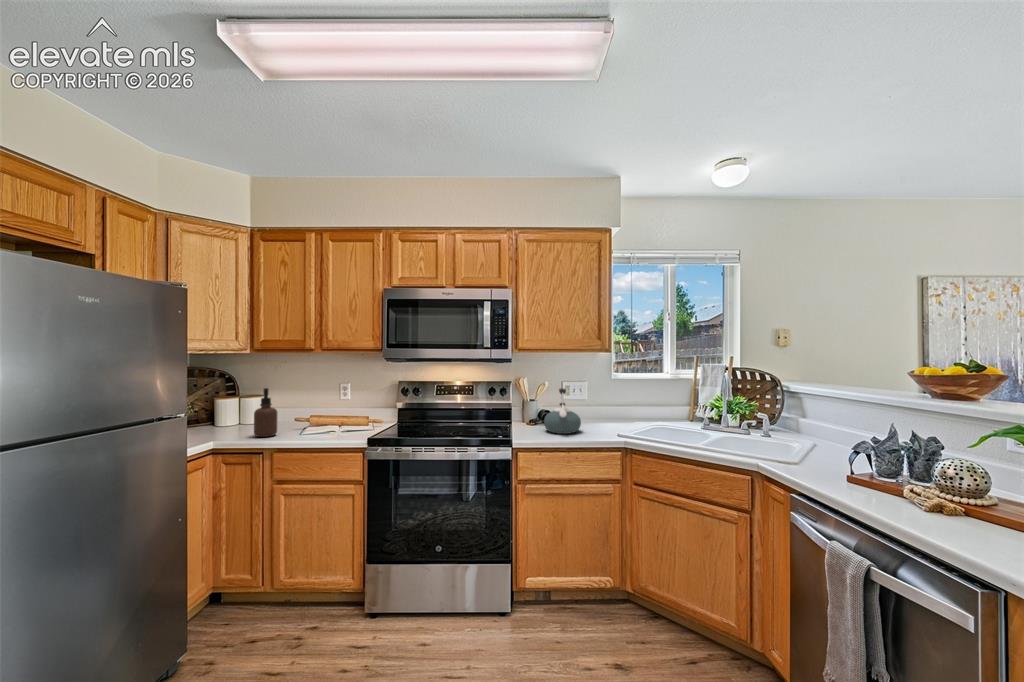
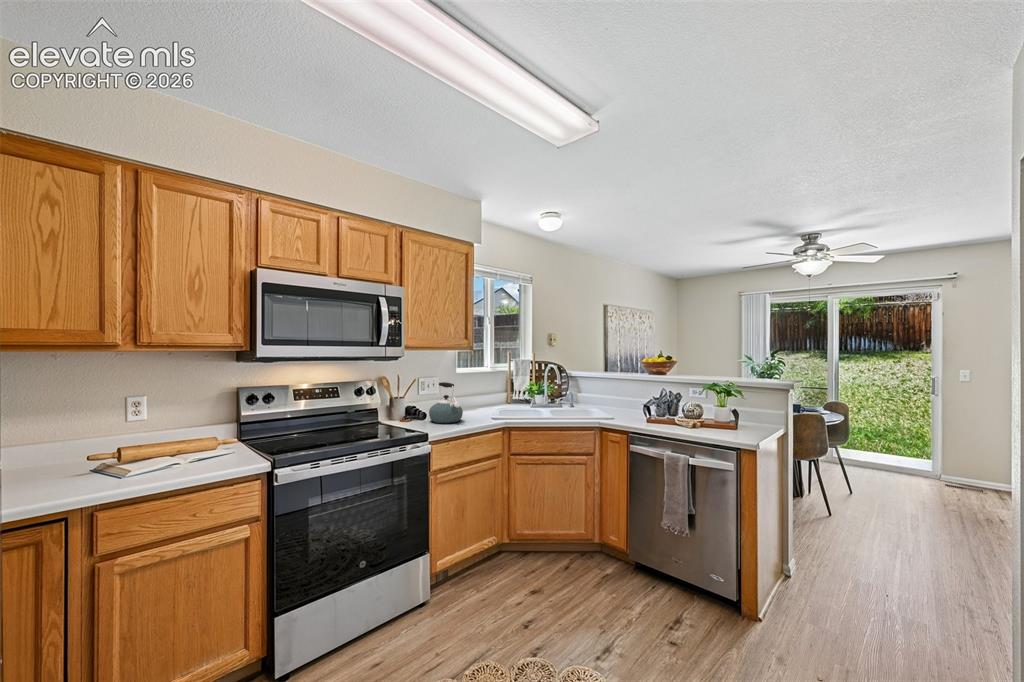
soap dispenser: present [254,388,277,437] -> none [50,405,99,486]

